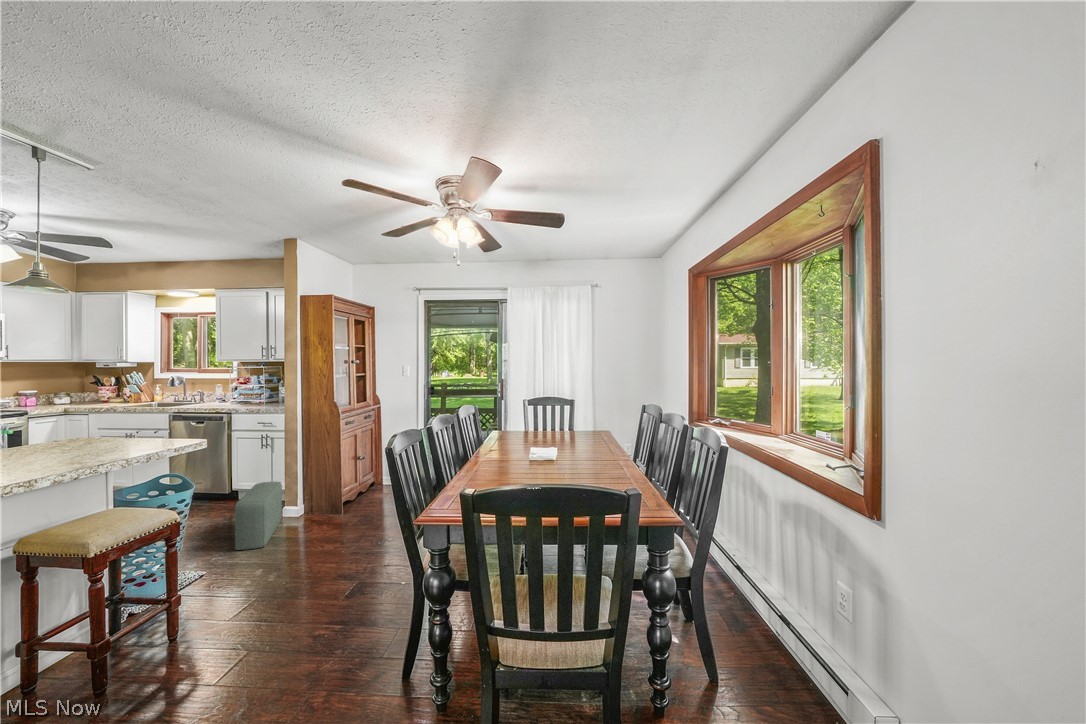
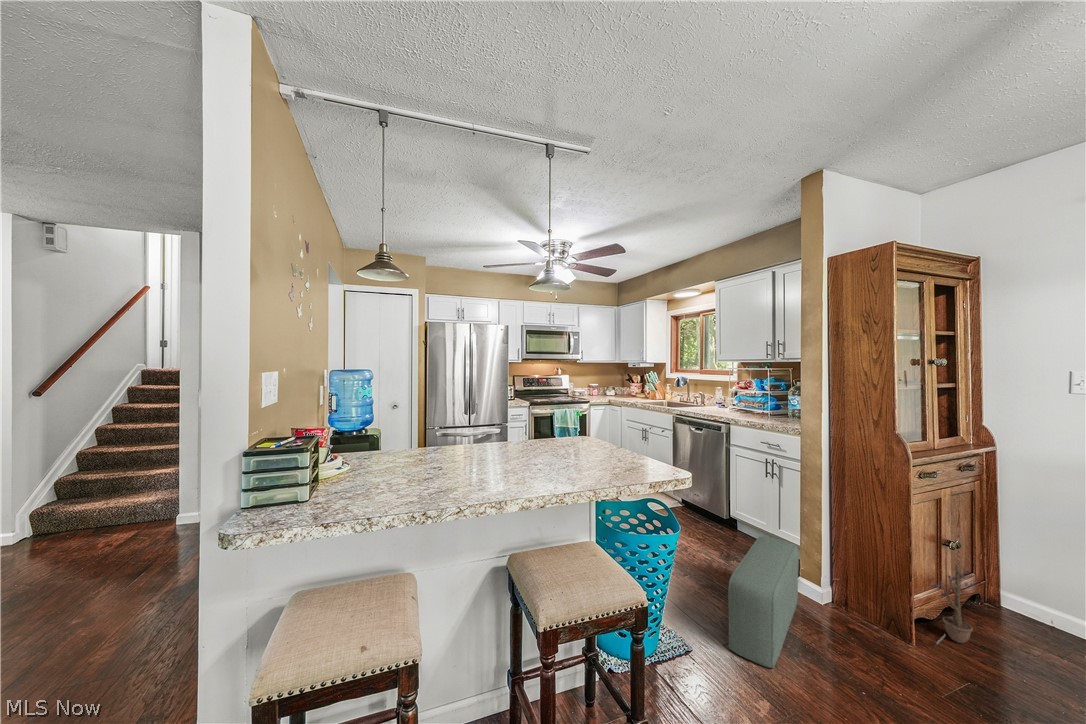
decorative plant: none [350,468,370,510] -> present [931,566,976,644]

